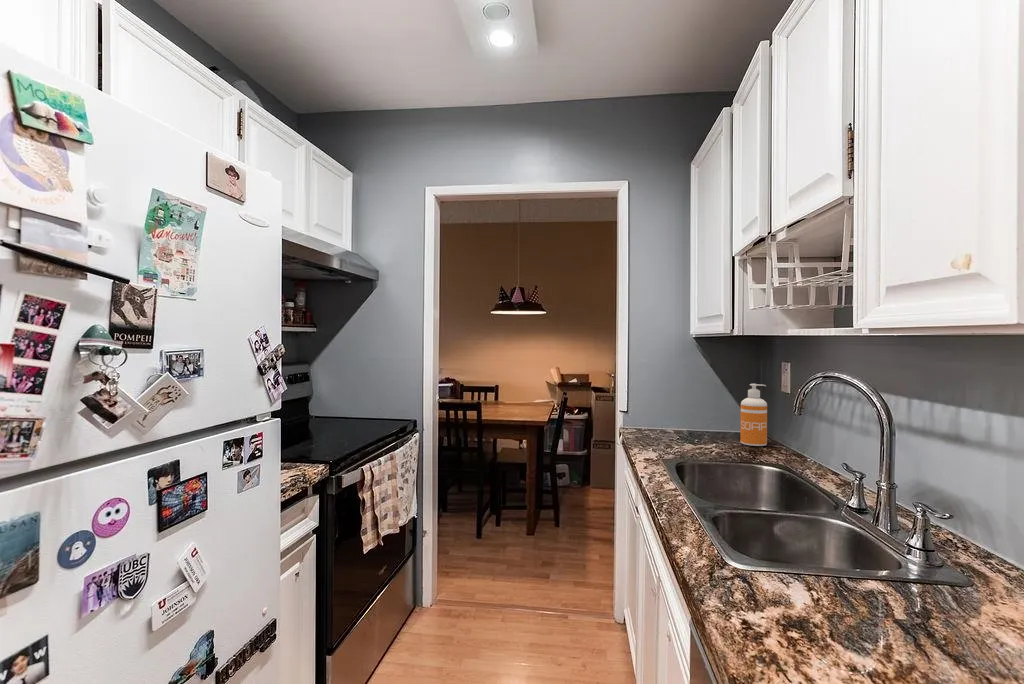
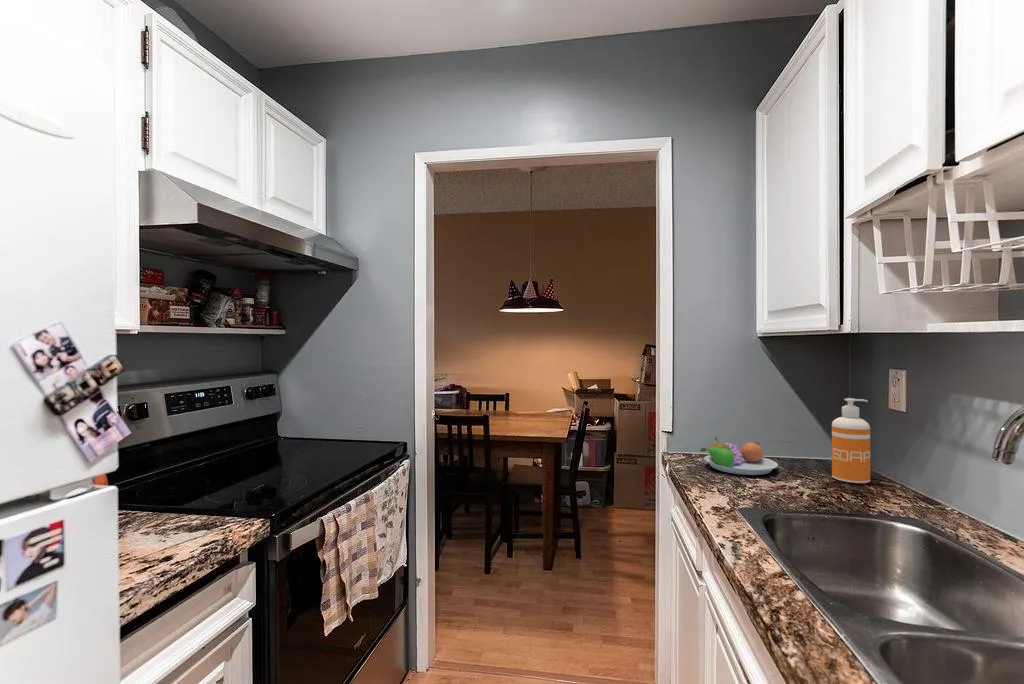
fruit bowl: none [645,415,703,441] -> present [700,438,778,475]

